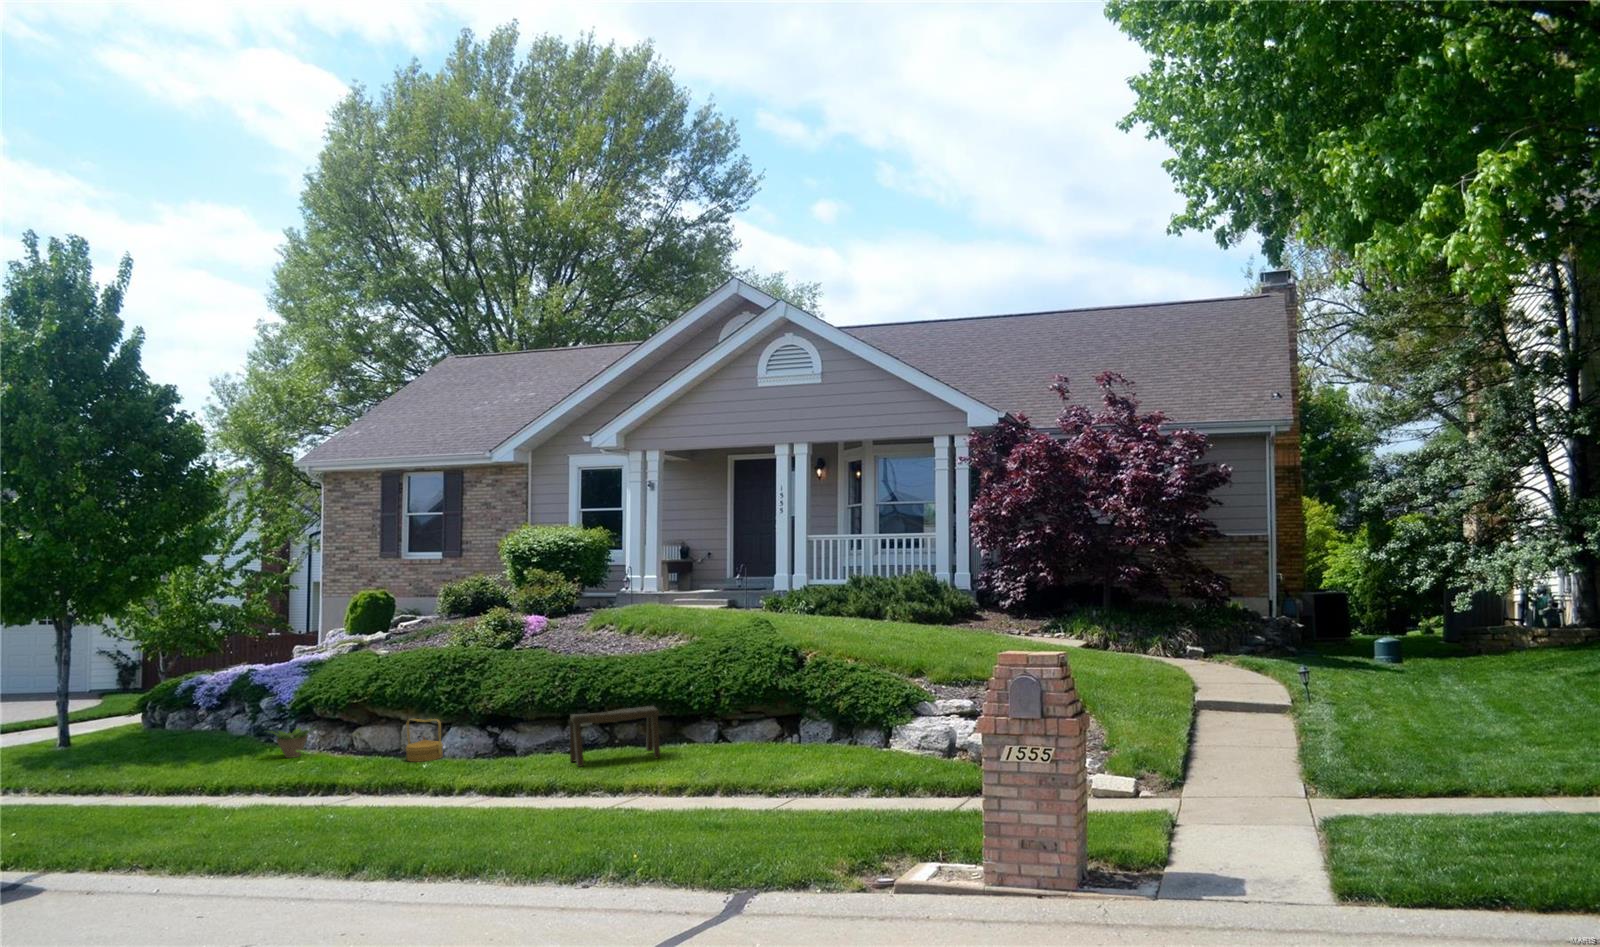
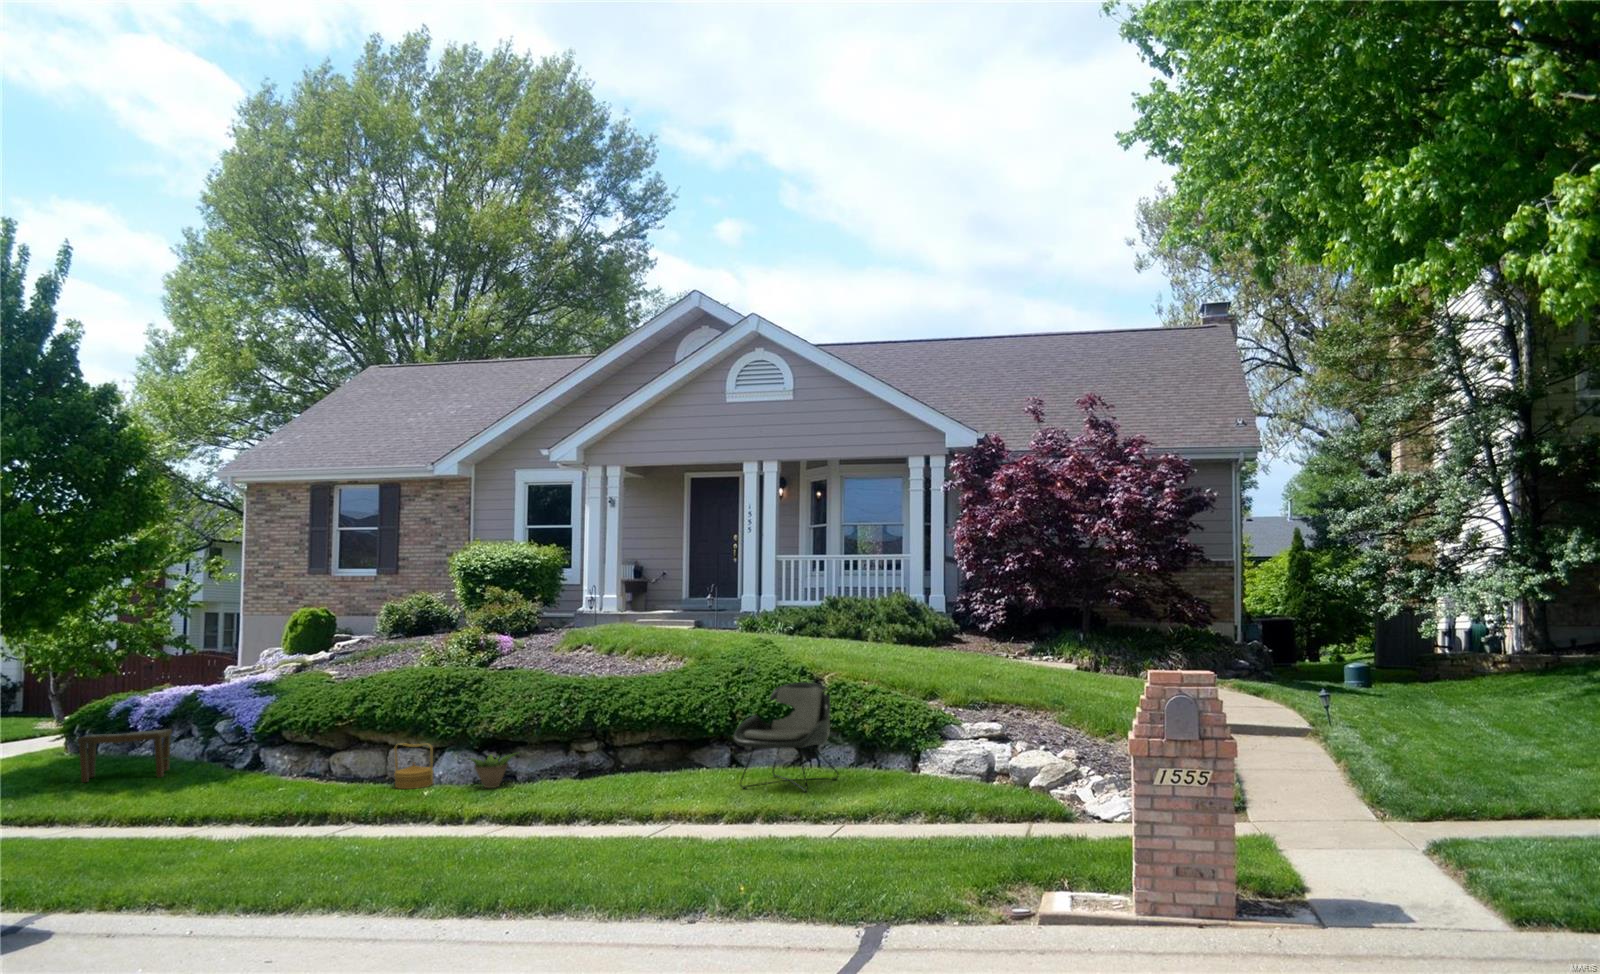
lounge chair: none [711,661,815,767] -> present [733,682,839,793]
bench: present [570,706,660,767] -> present [78,729,172,783]
decorative plant: present [271,728,312,758] -> present [470,754,515,788]

